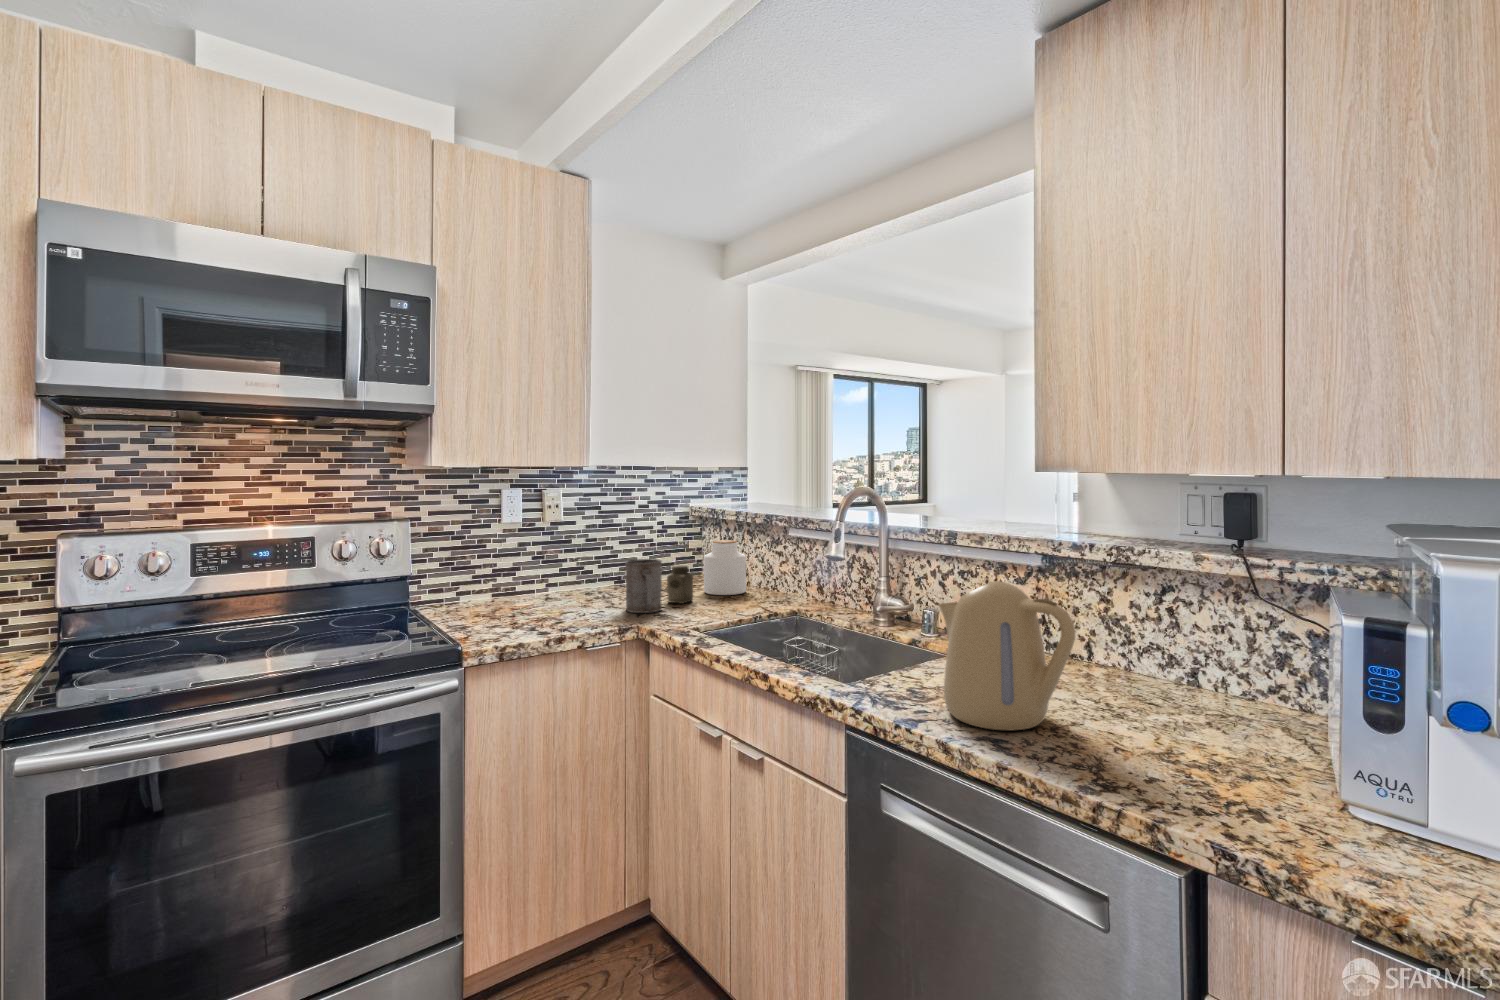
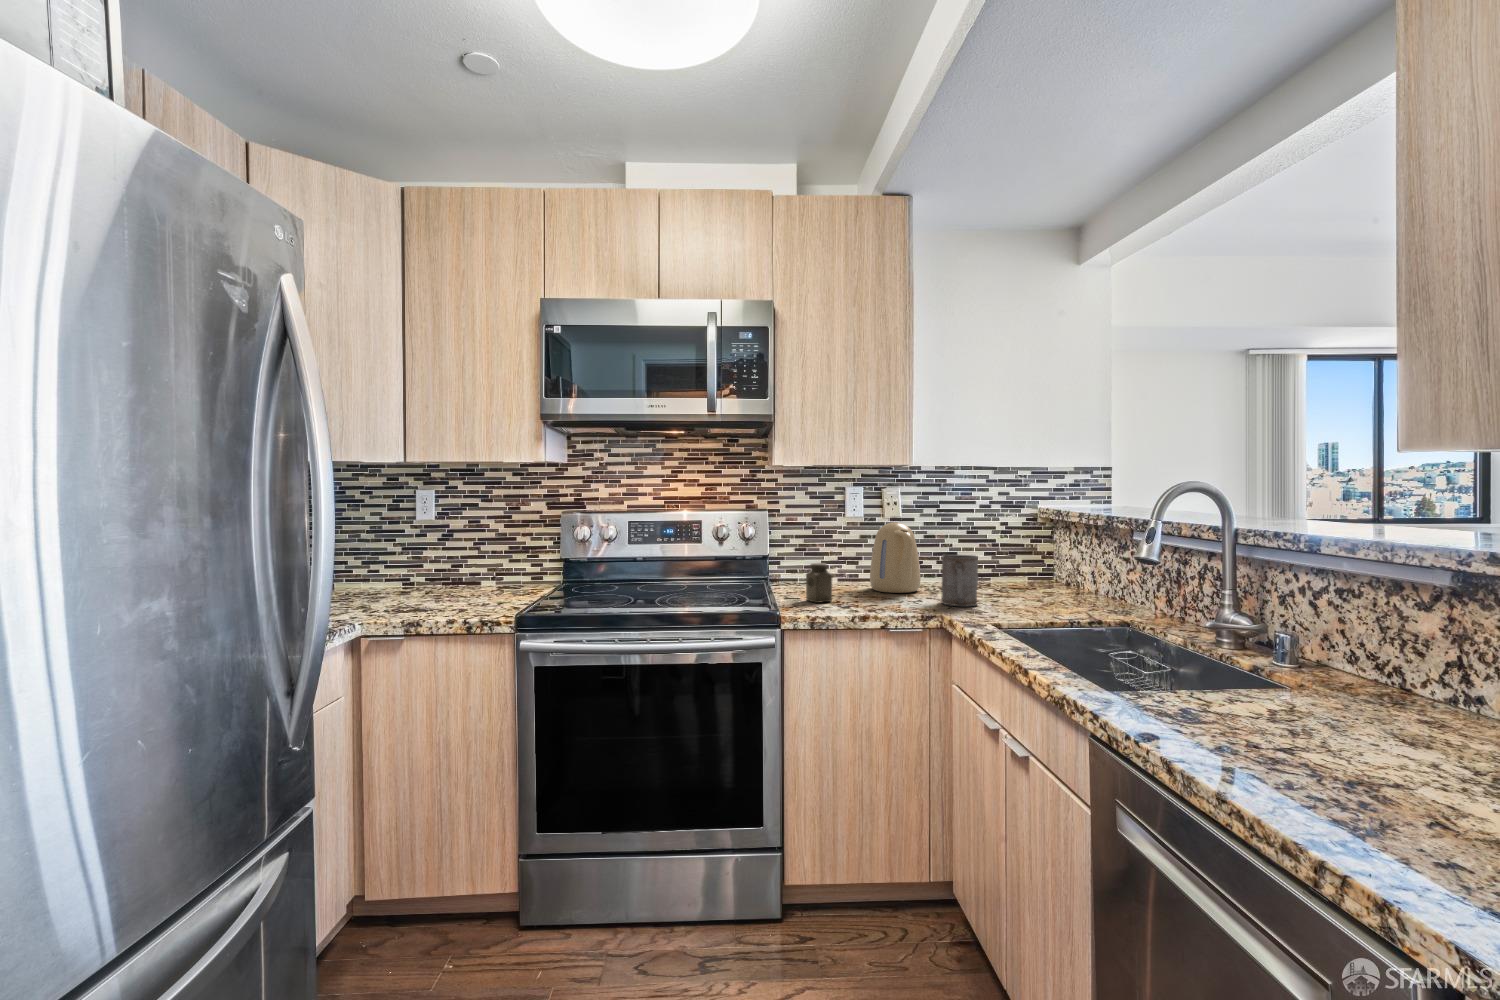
jar: present [704,540,746,595] -> none [1040,543,1088,601]
salt shaker: present [667,565,693,604] -> present [806,563,832,603]
kettle: present [938,581,1076,731] -> present [870,522,921,593]

